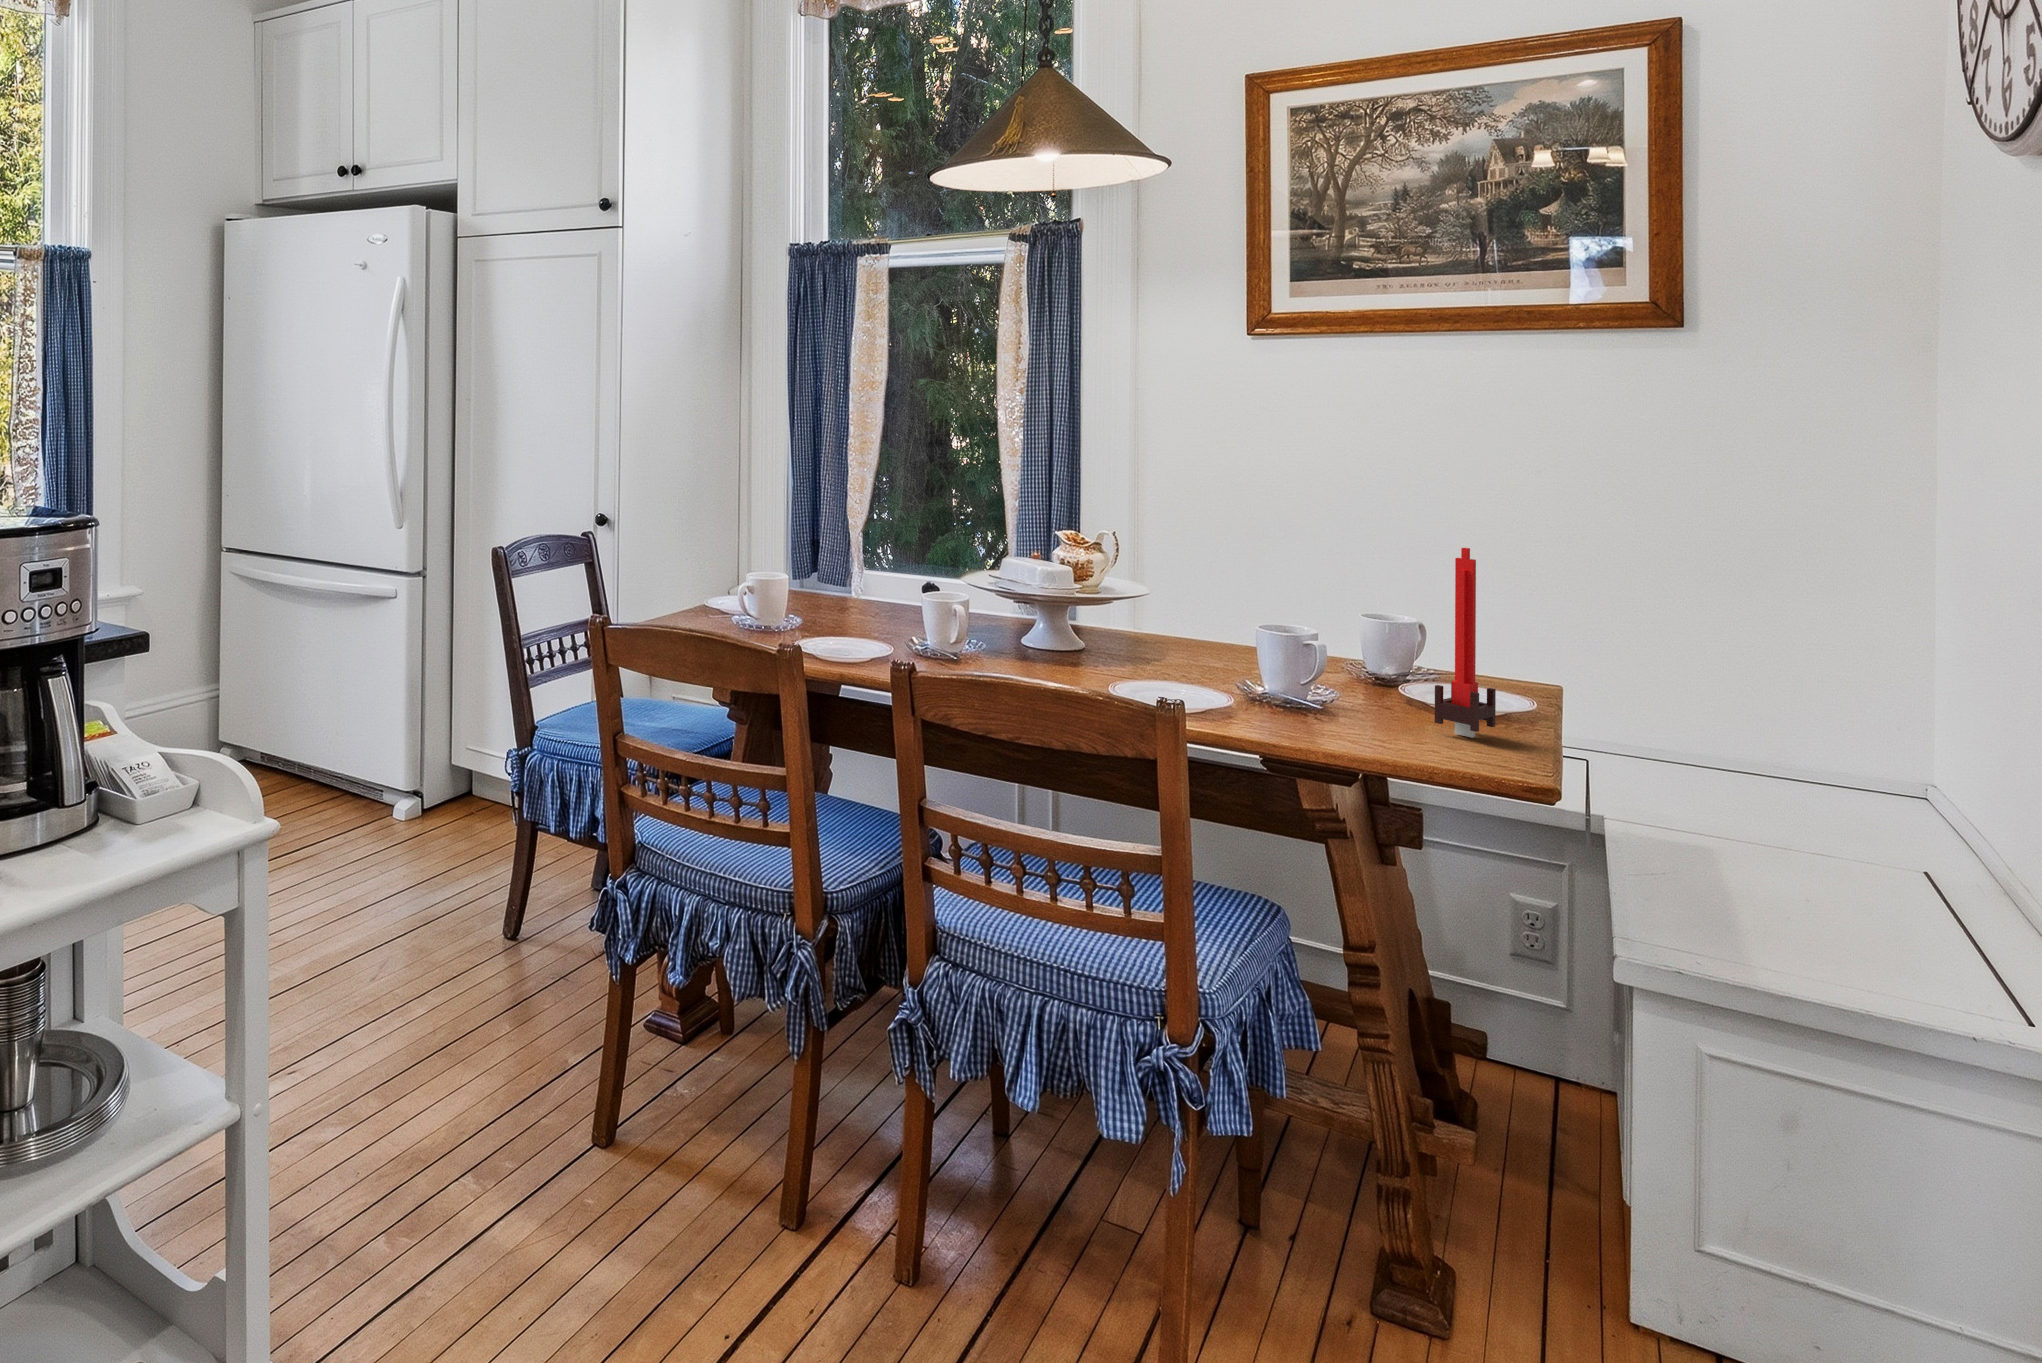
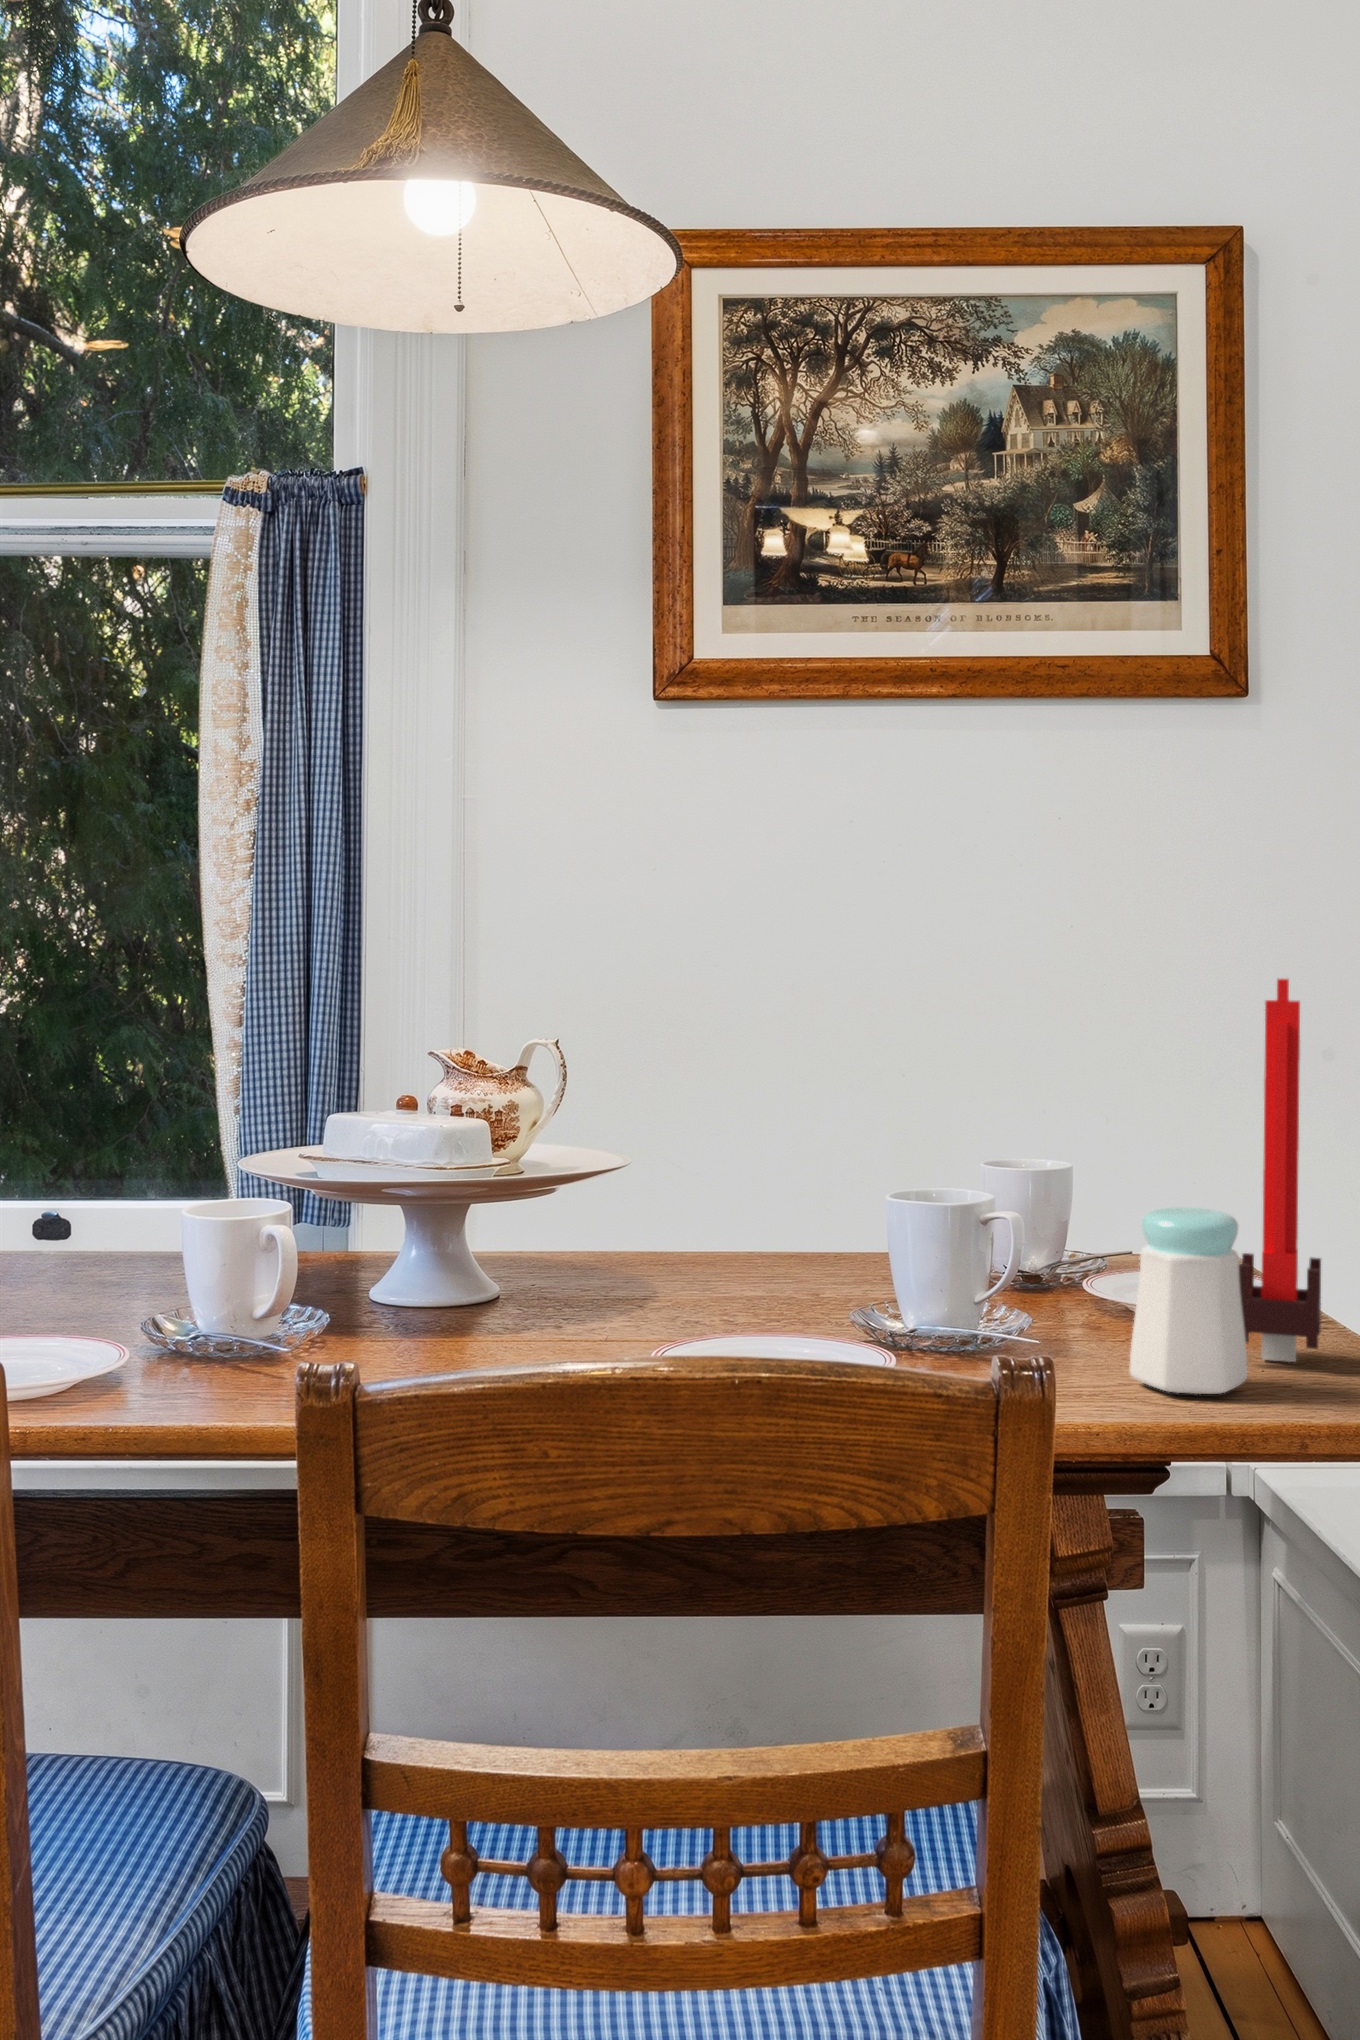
salt shaker: none [1355,653,1416,740] -> present [1130,1207,1247,1394]

